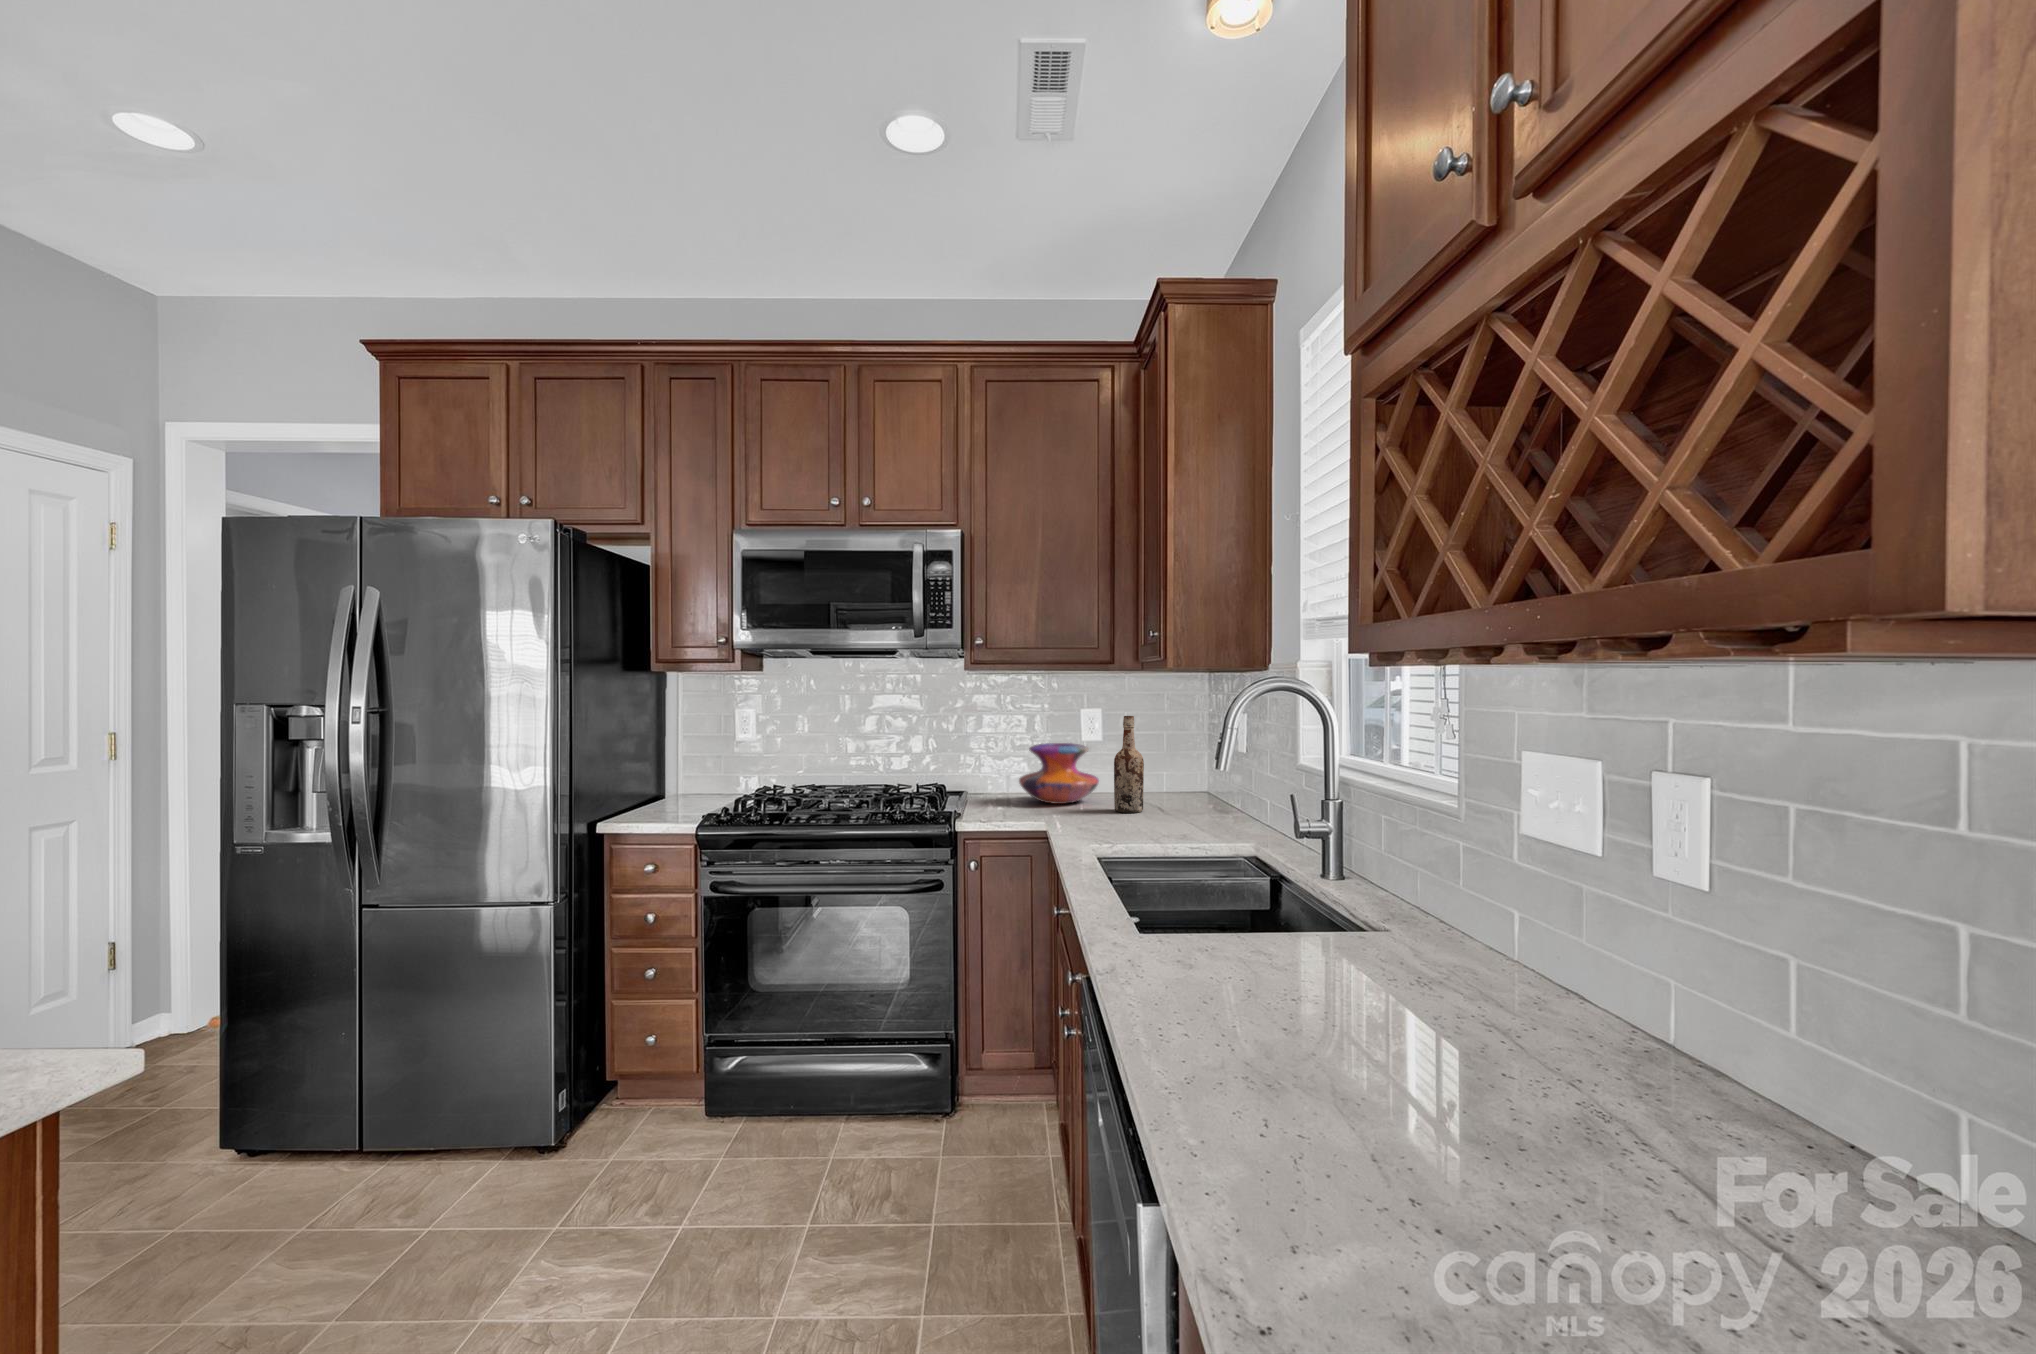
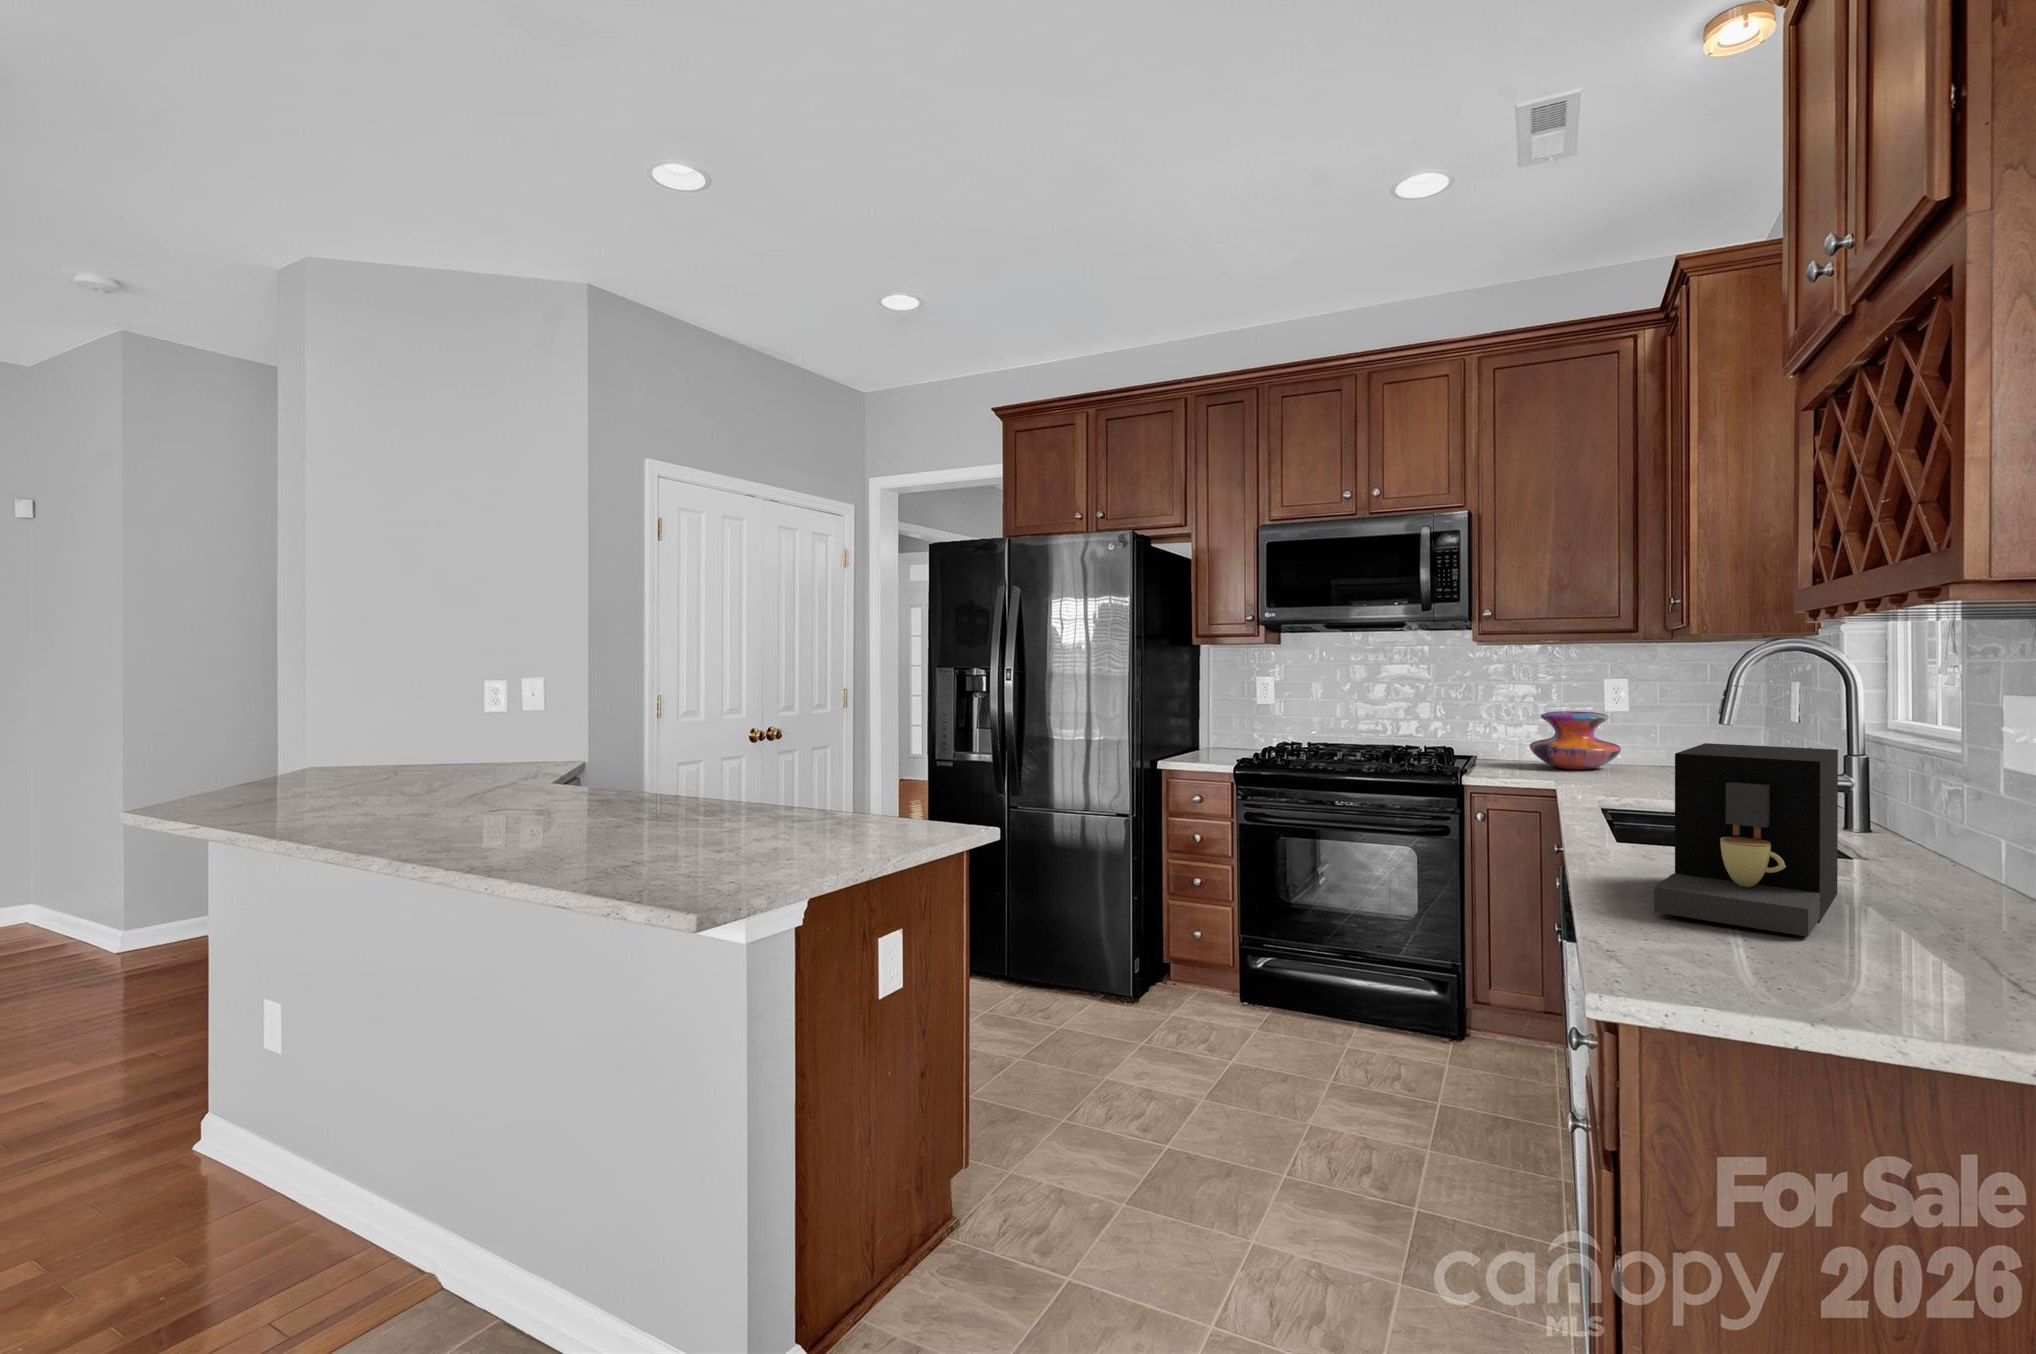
wine bottle: present [1114,716,1144,813] -> none [1635,684,1670,779]
coffee maker: none [1236,813,1424,1111] -> present [1654,743,1838,937]

